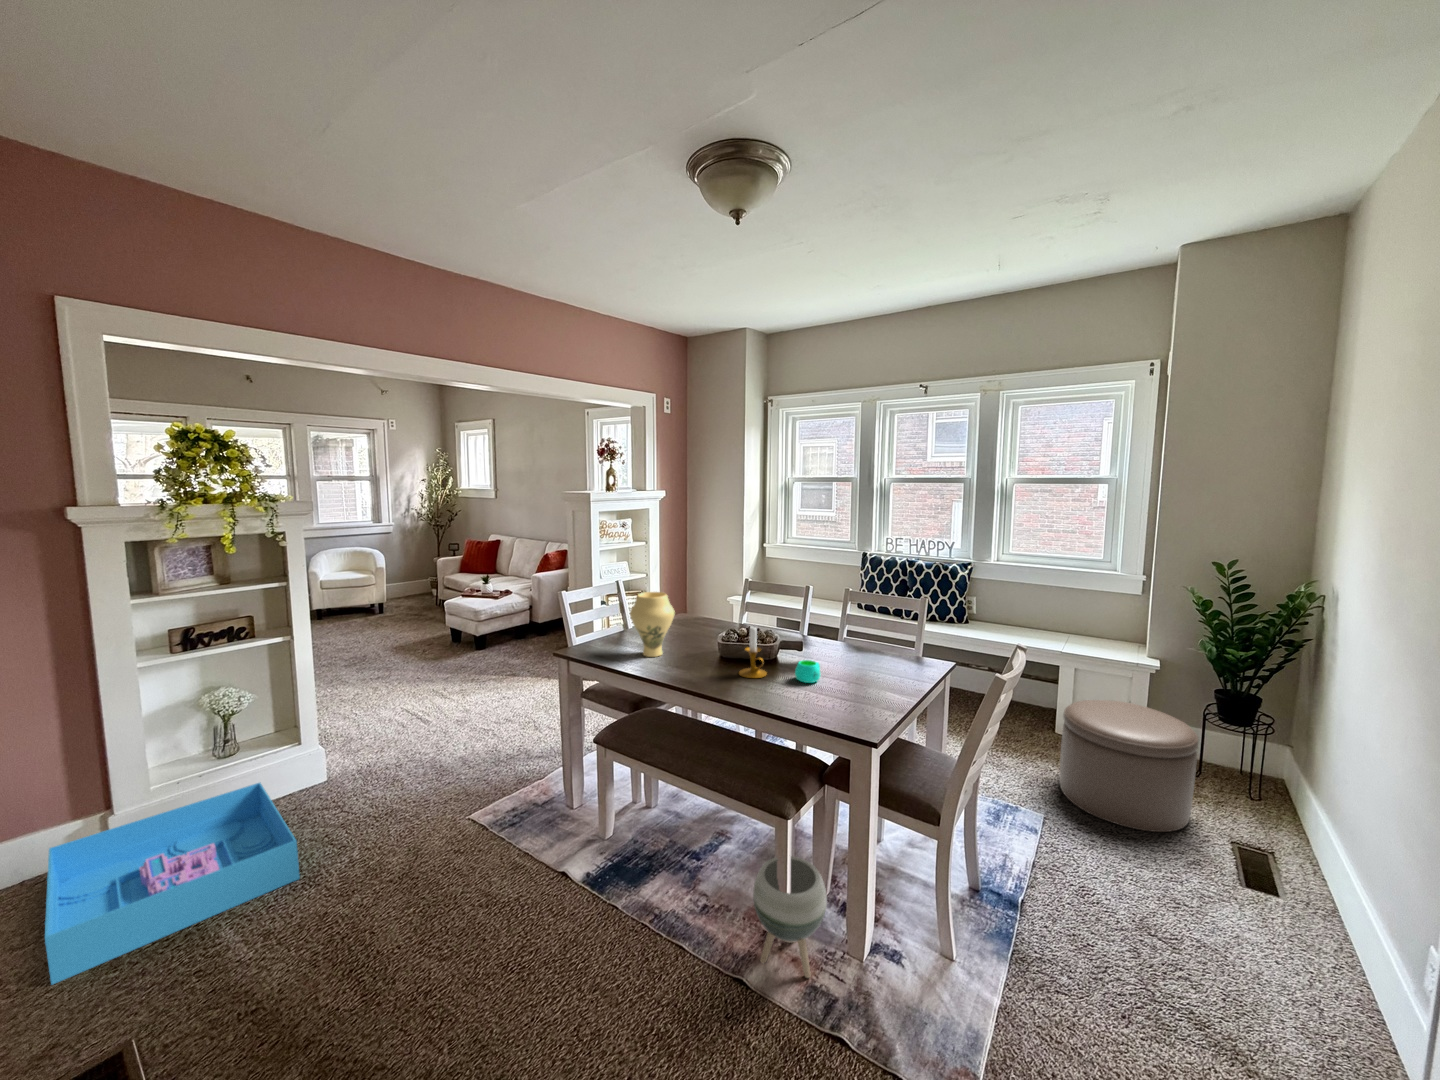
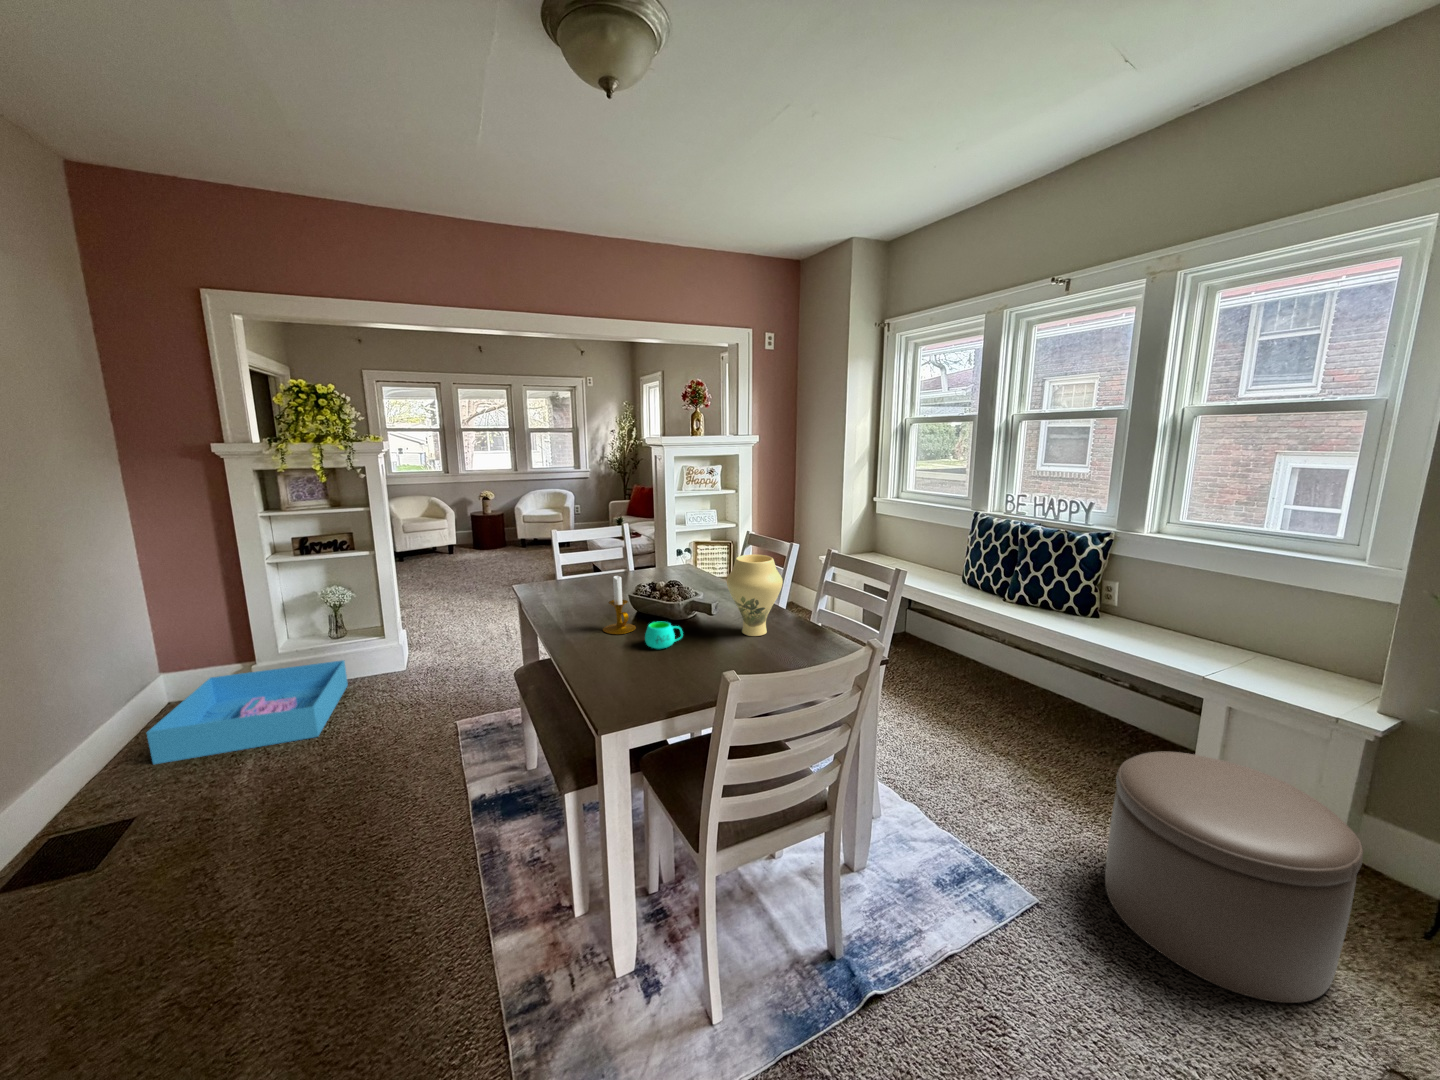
vase: present [630,592,675,657] -> present [727,555,783,636]
planter: present [753,856,827,978] -> none [502,830,587,969]

